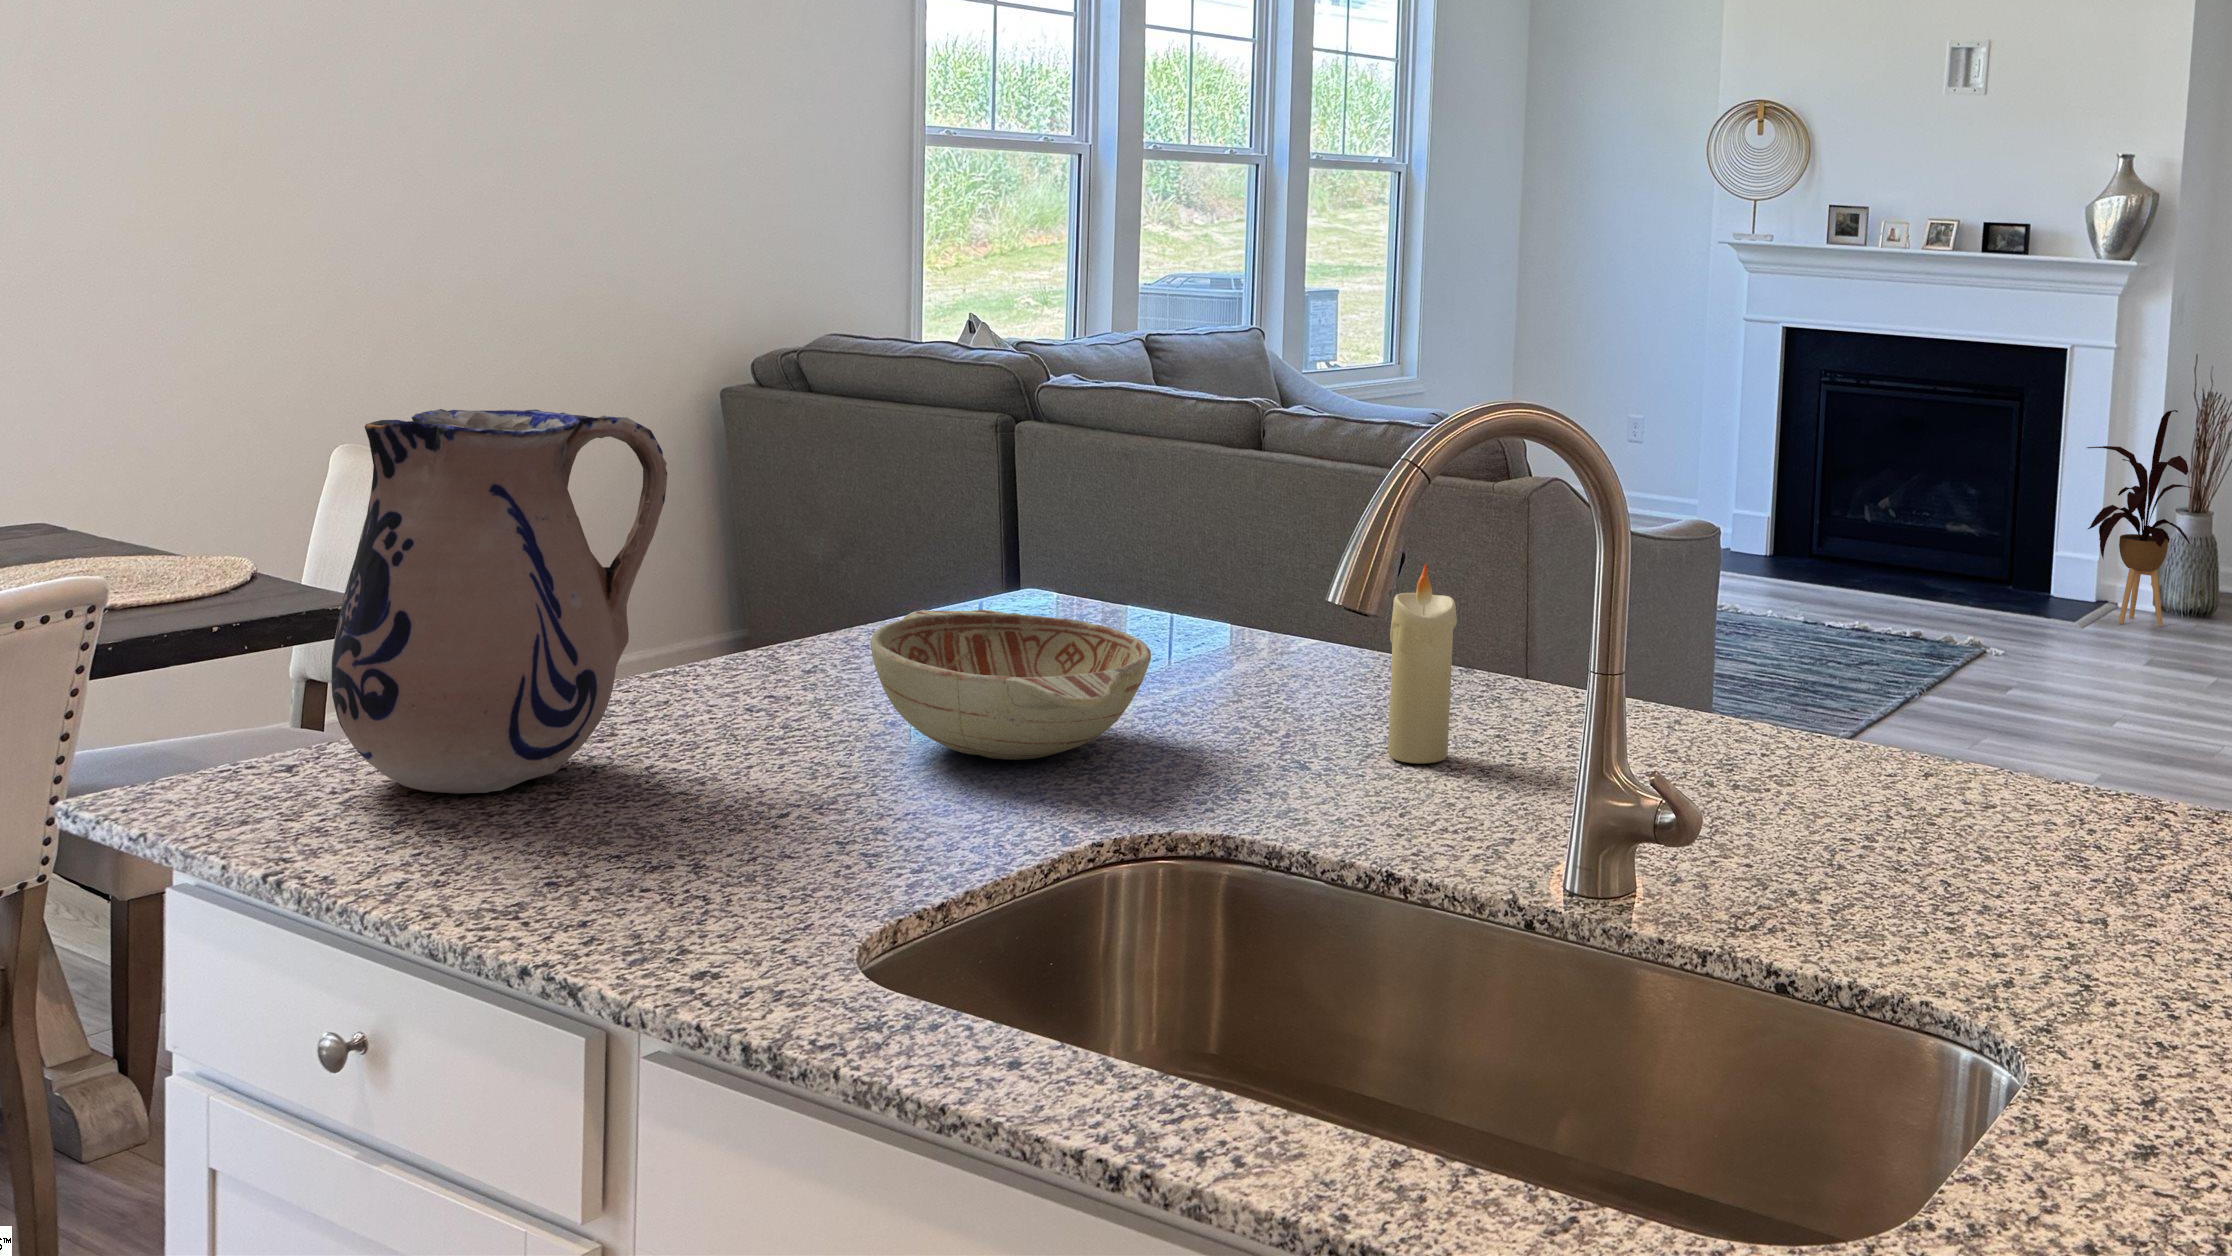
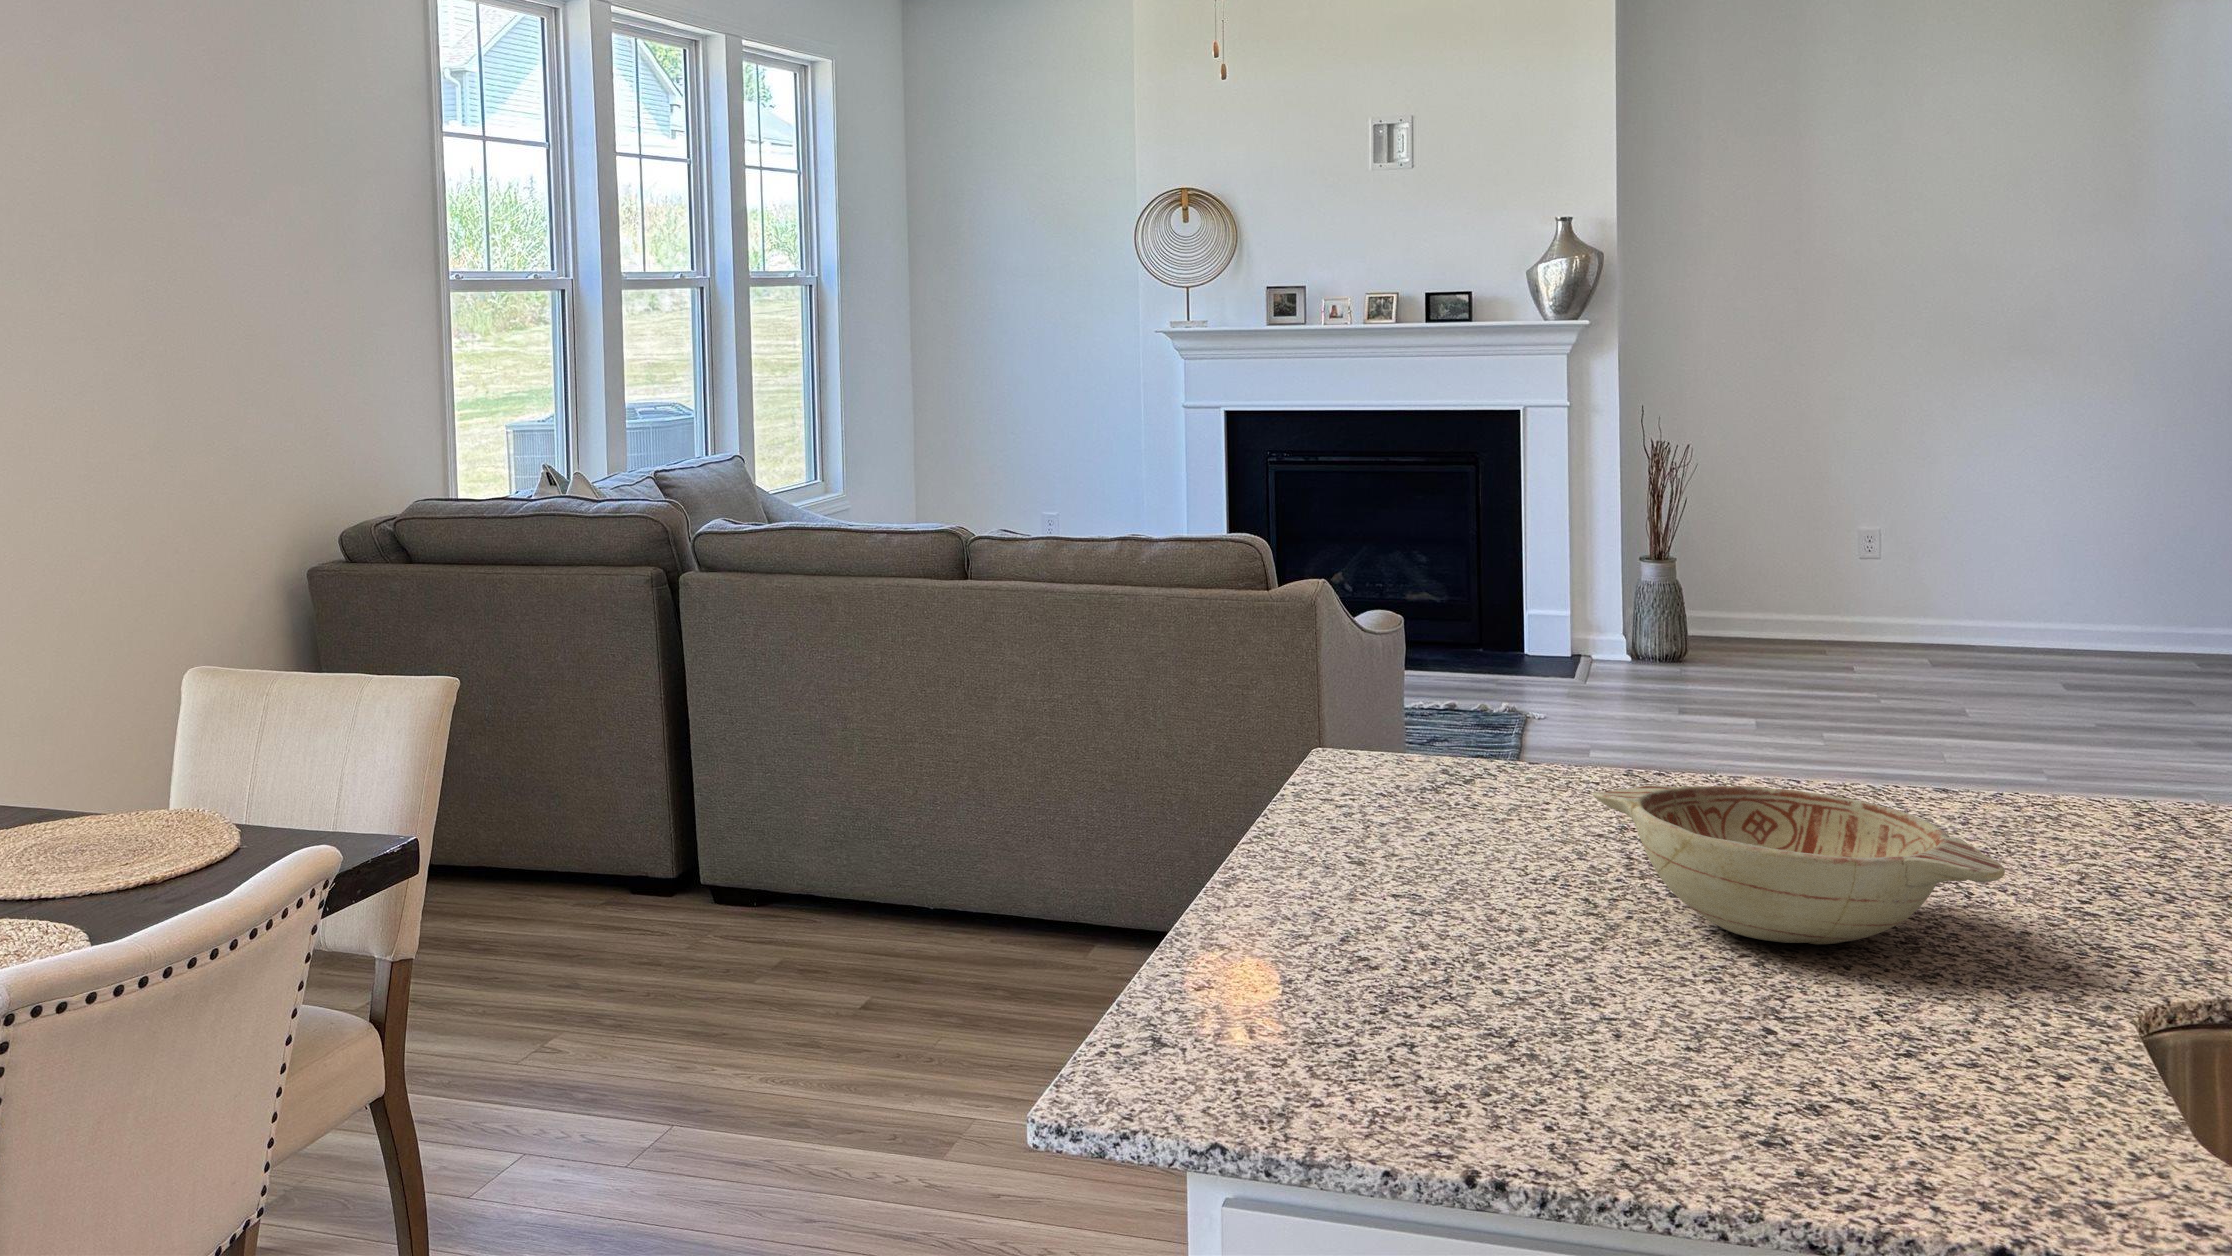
ceramic pitcher: present [331,409,667,794] -> none [1263,620,1552,1057]
house plant: present [2087,410,2192,626] -> none [1554,460,1670,670]
candle: present [1388,564,1457,764] -> none [2105,691,2181,898]

